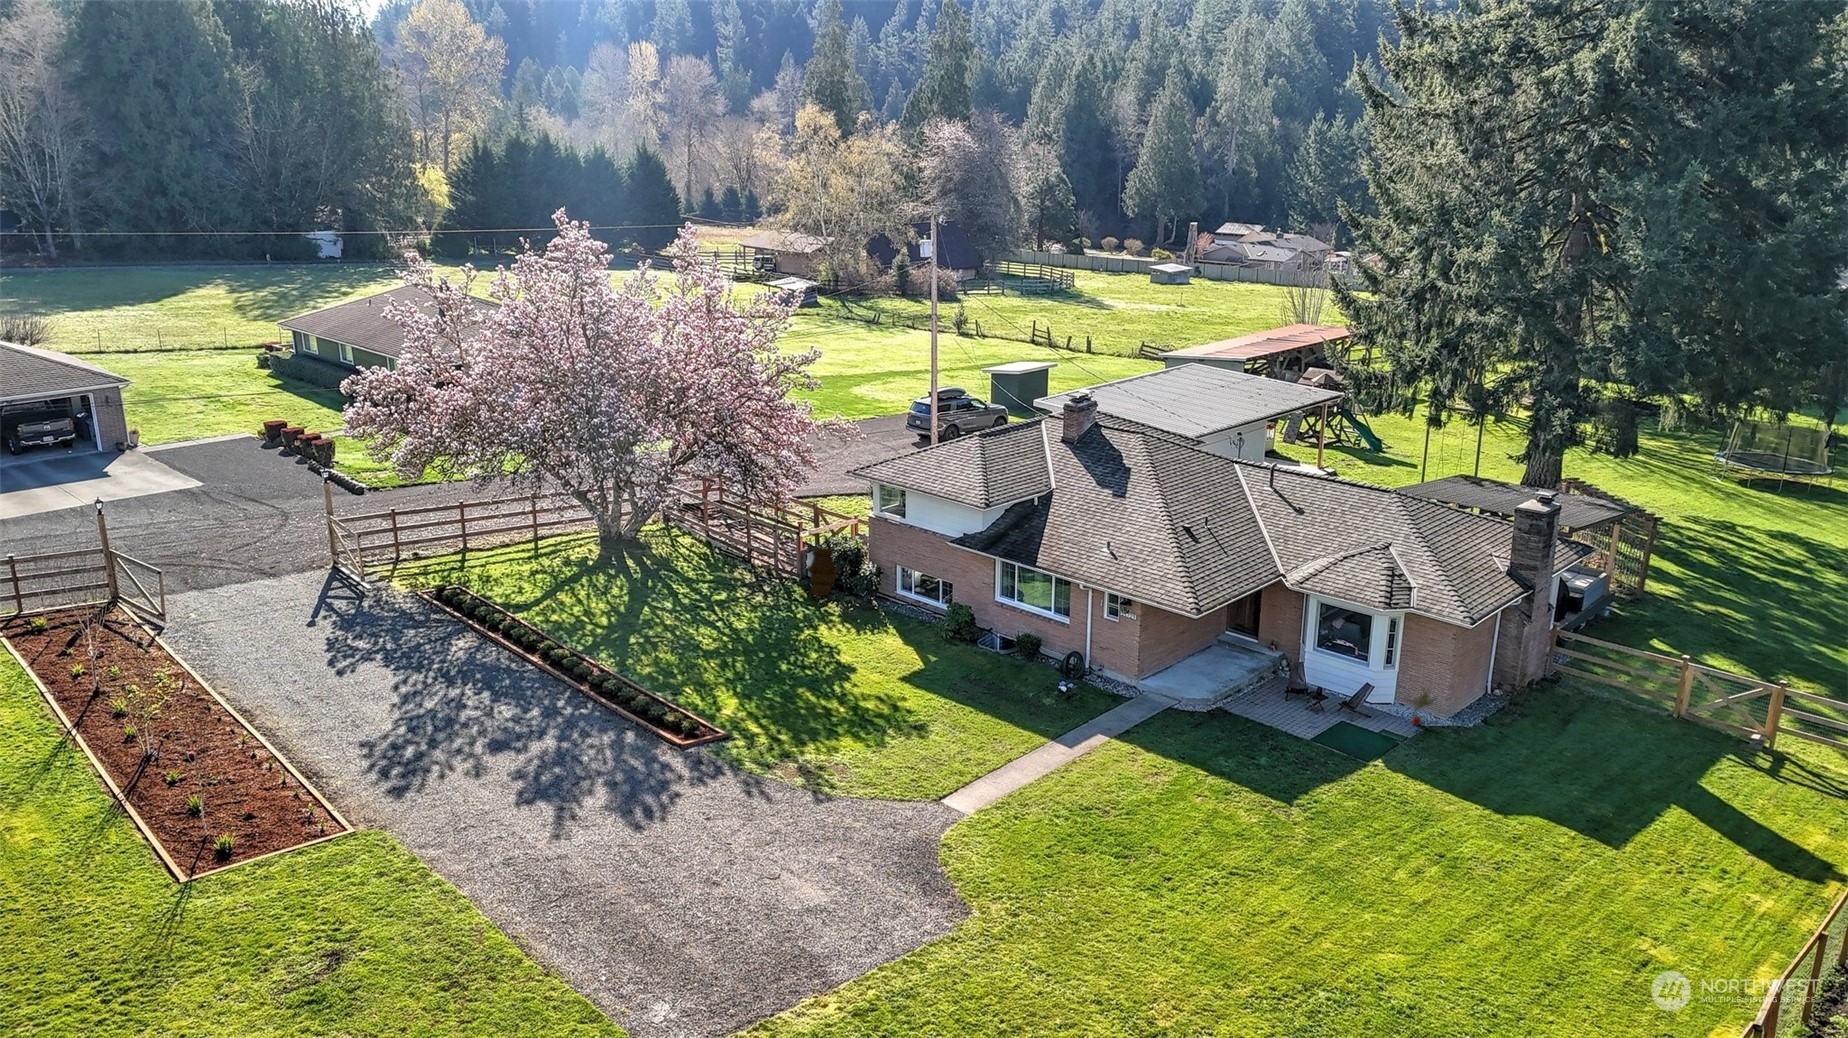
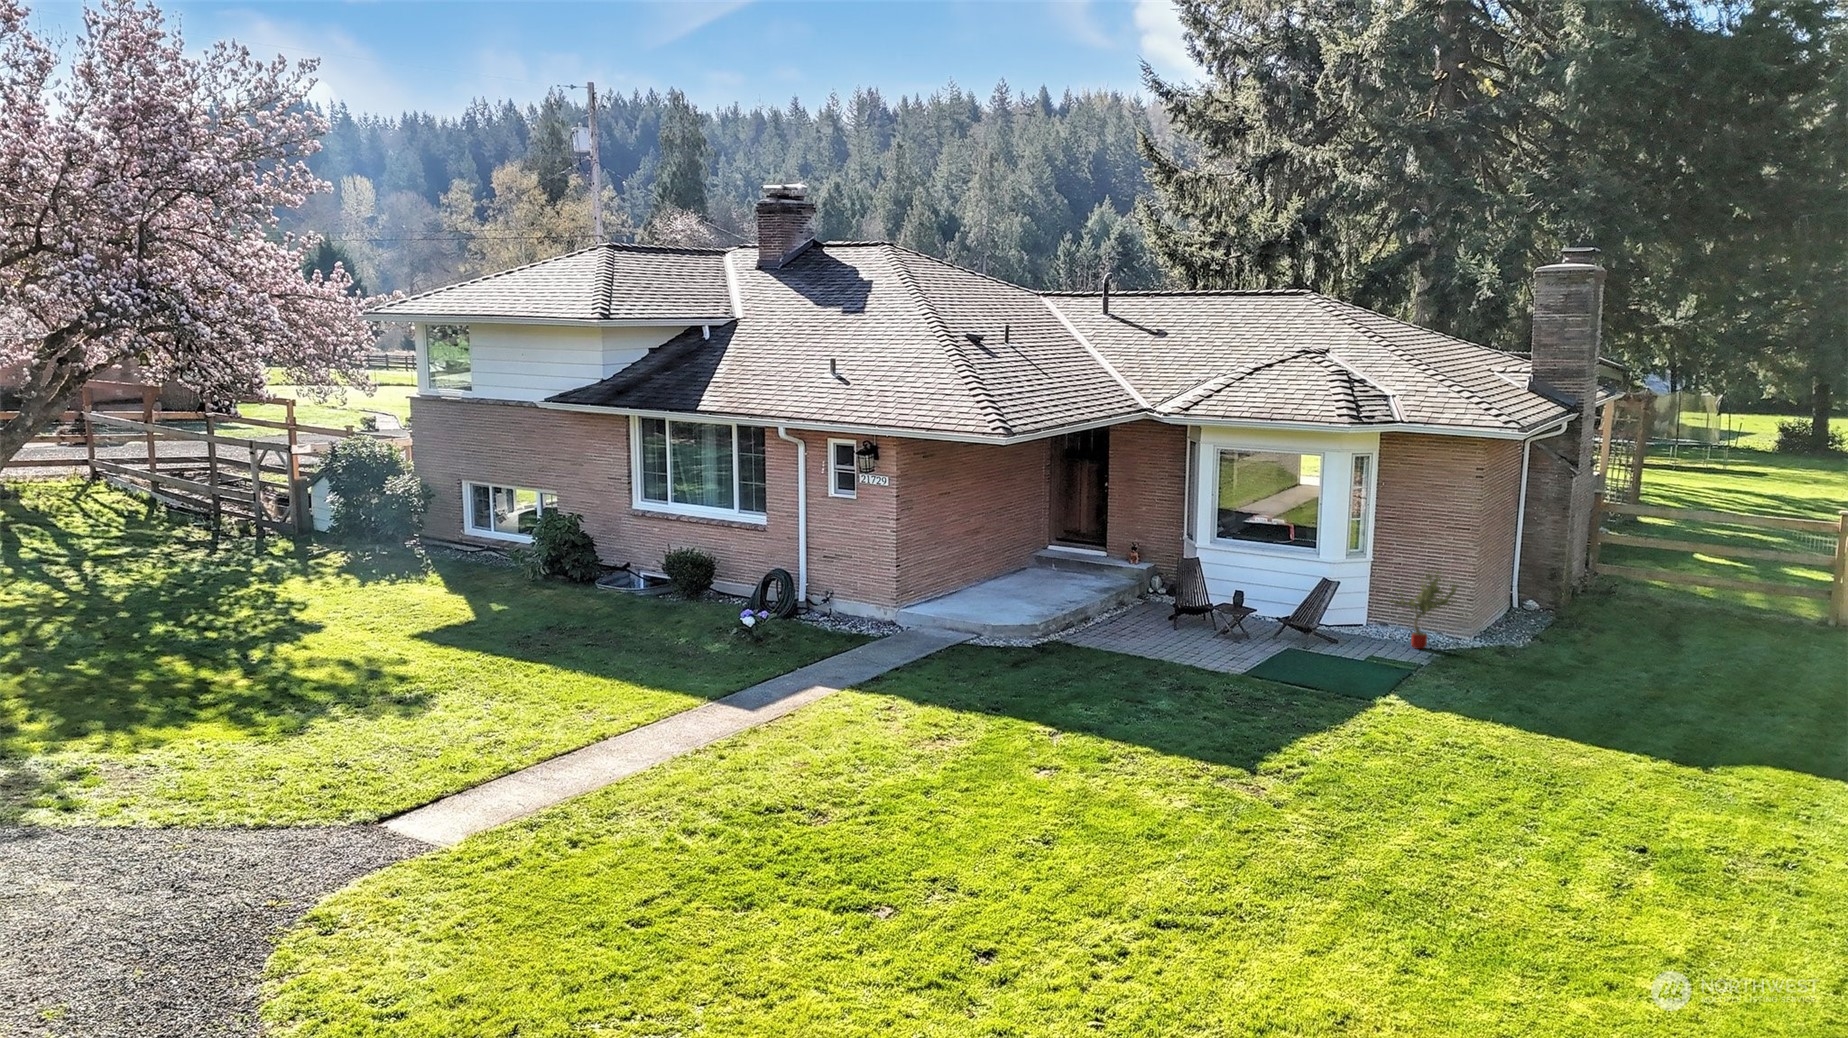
lounge chair: present [807,548,840,597] -> none [312,466,377,550]

